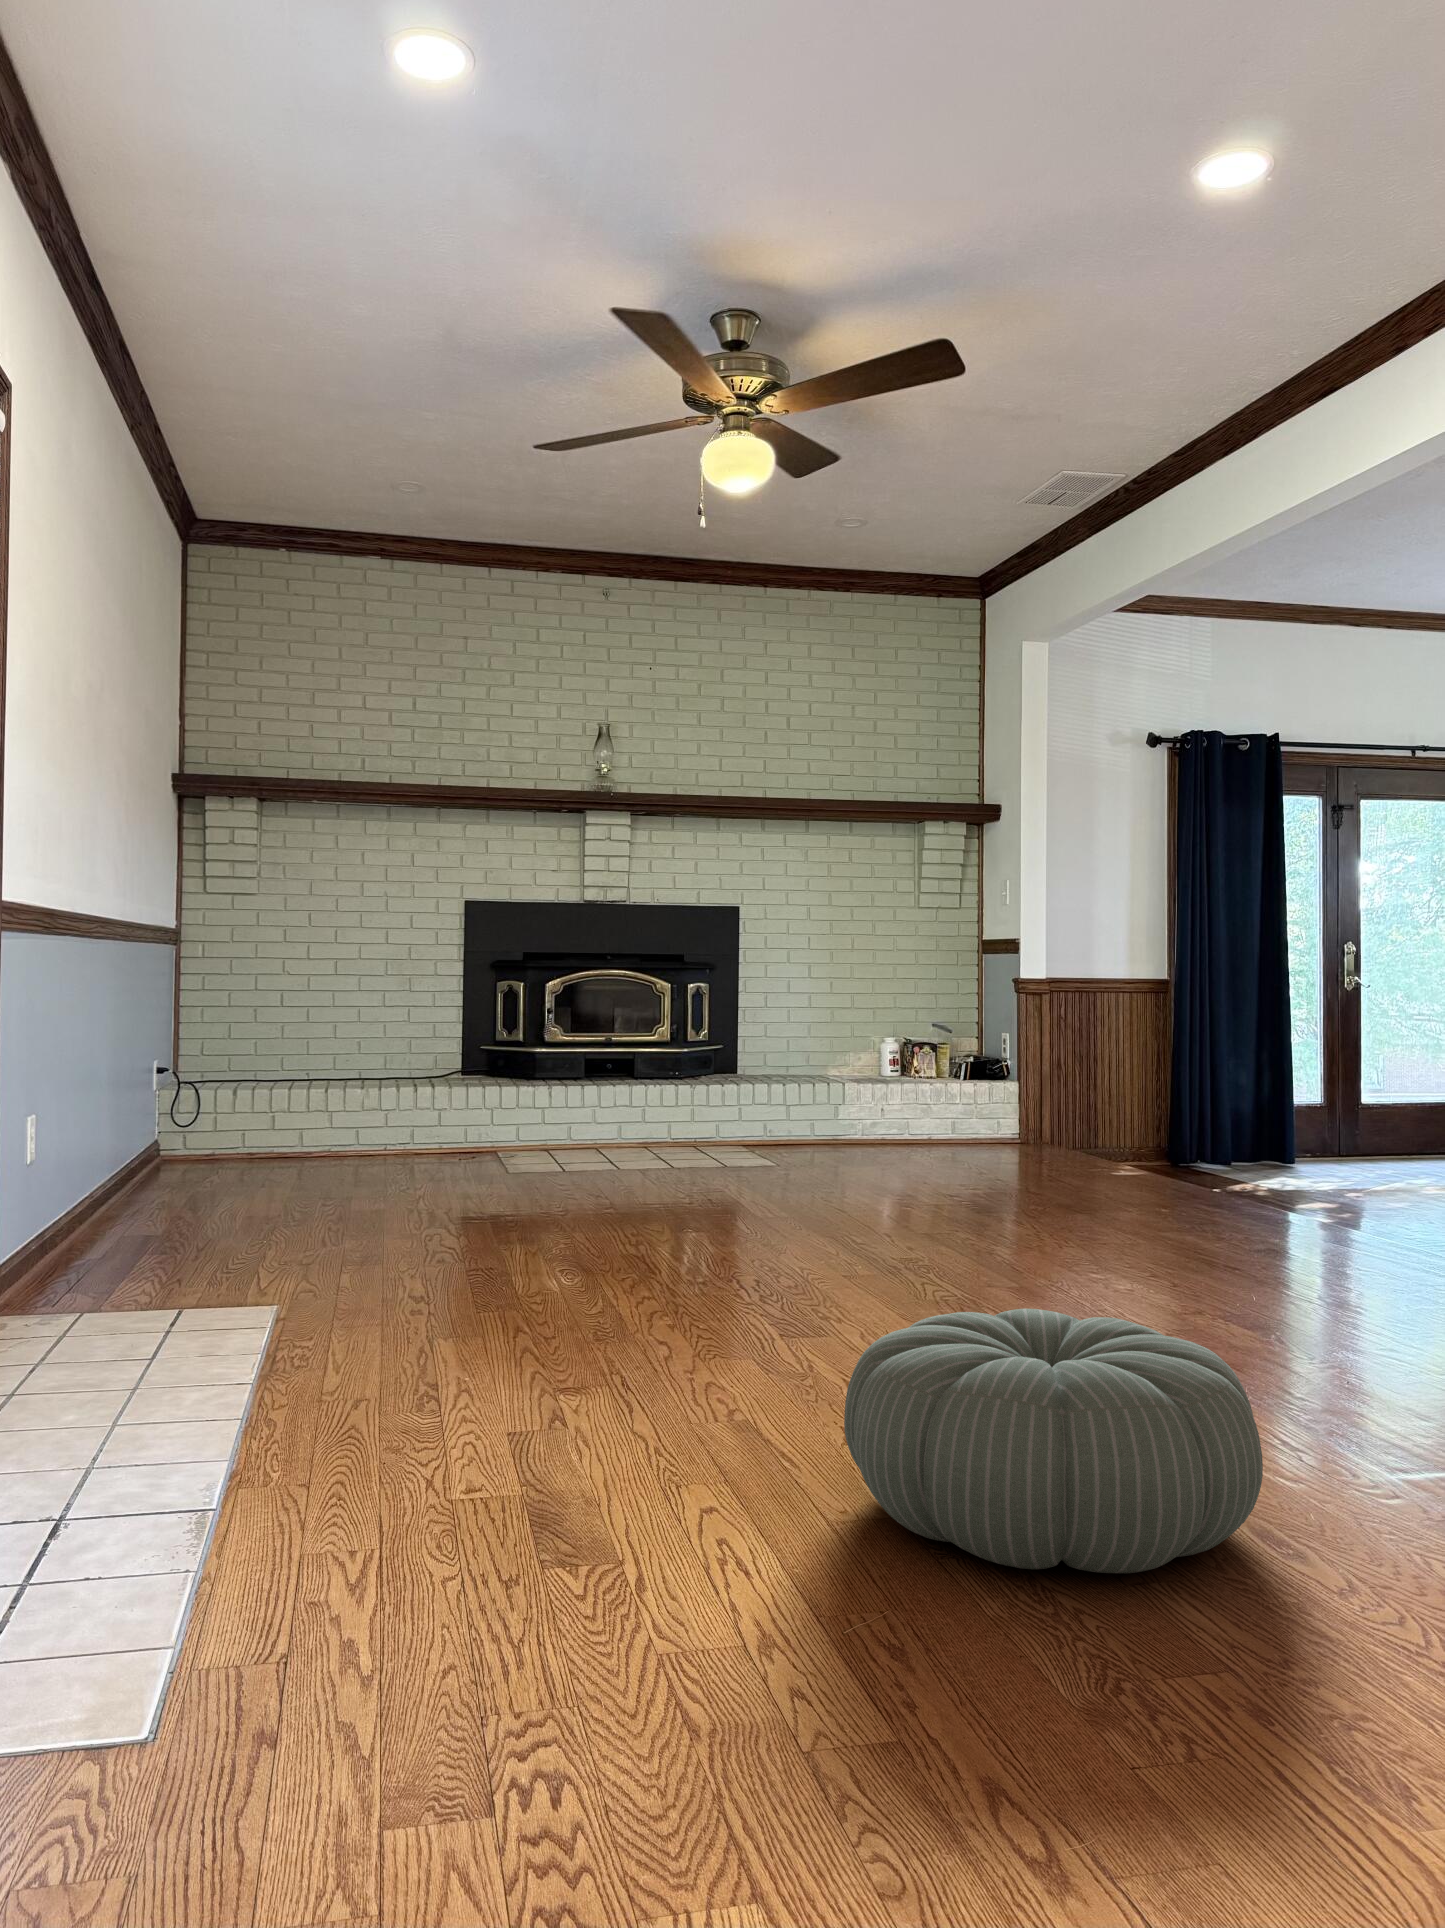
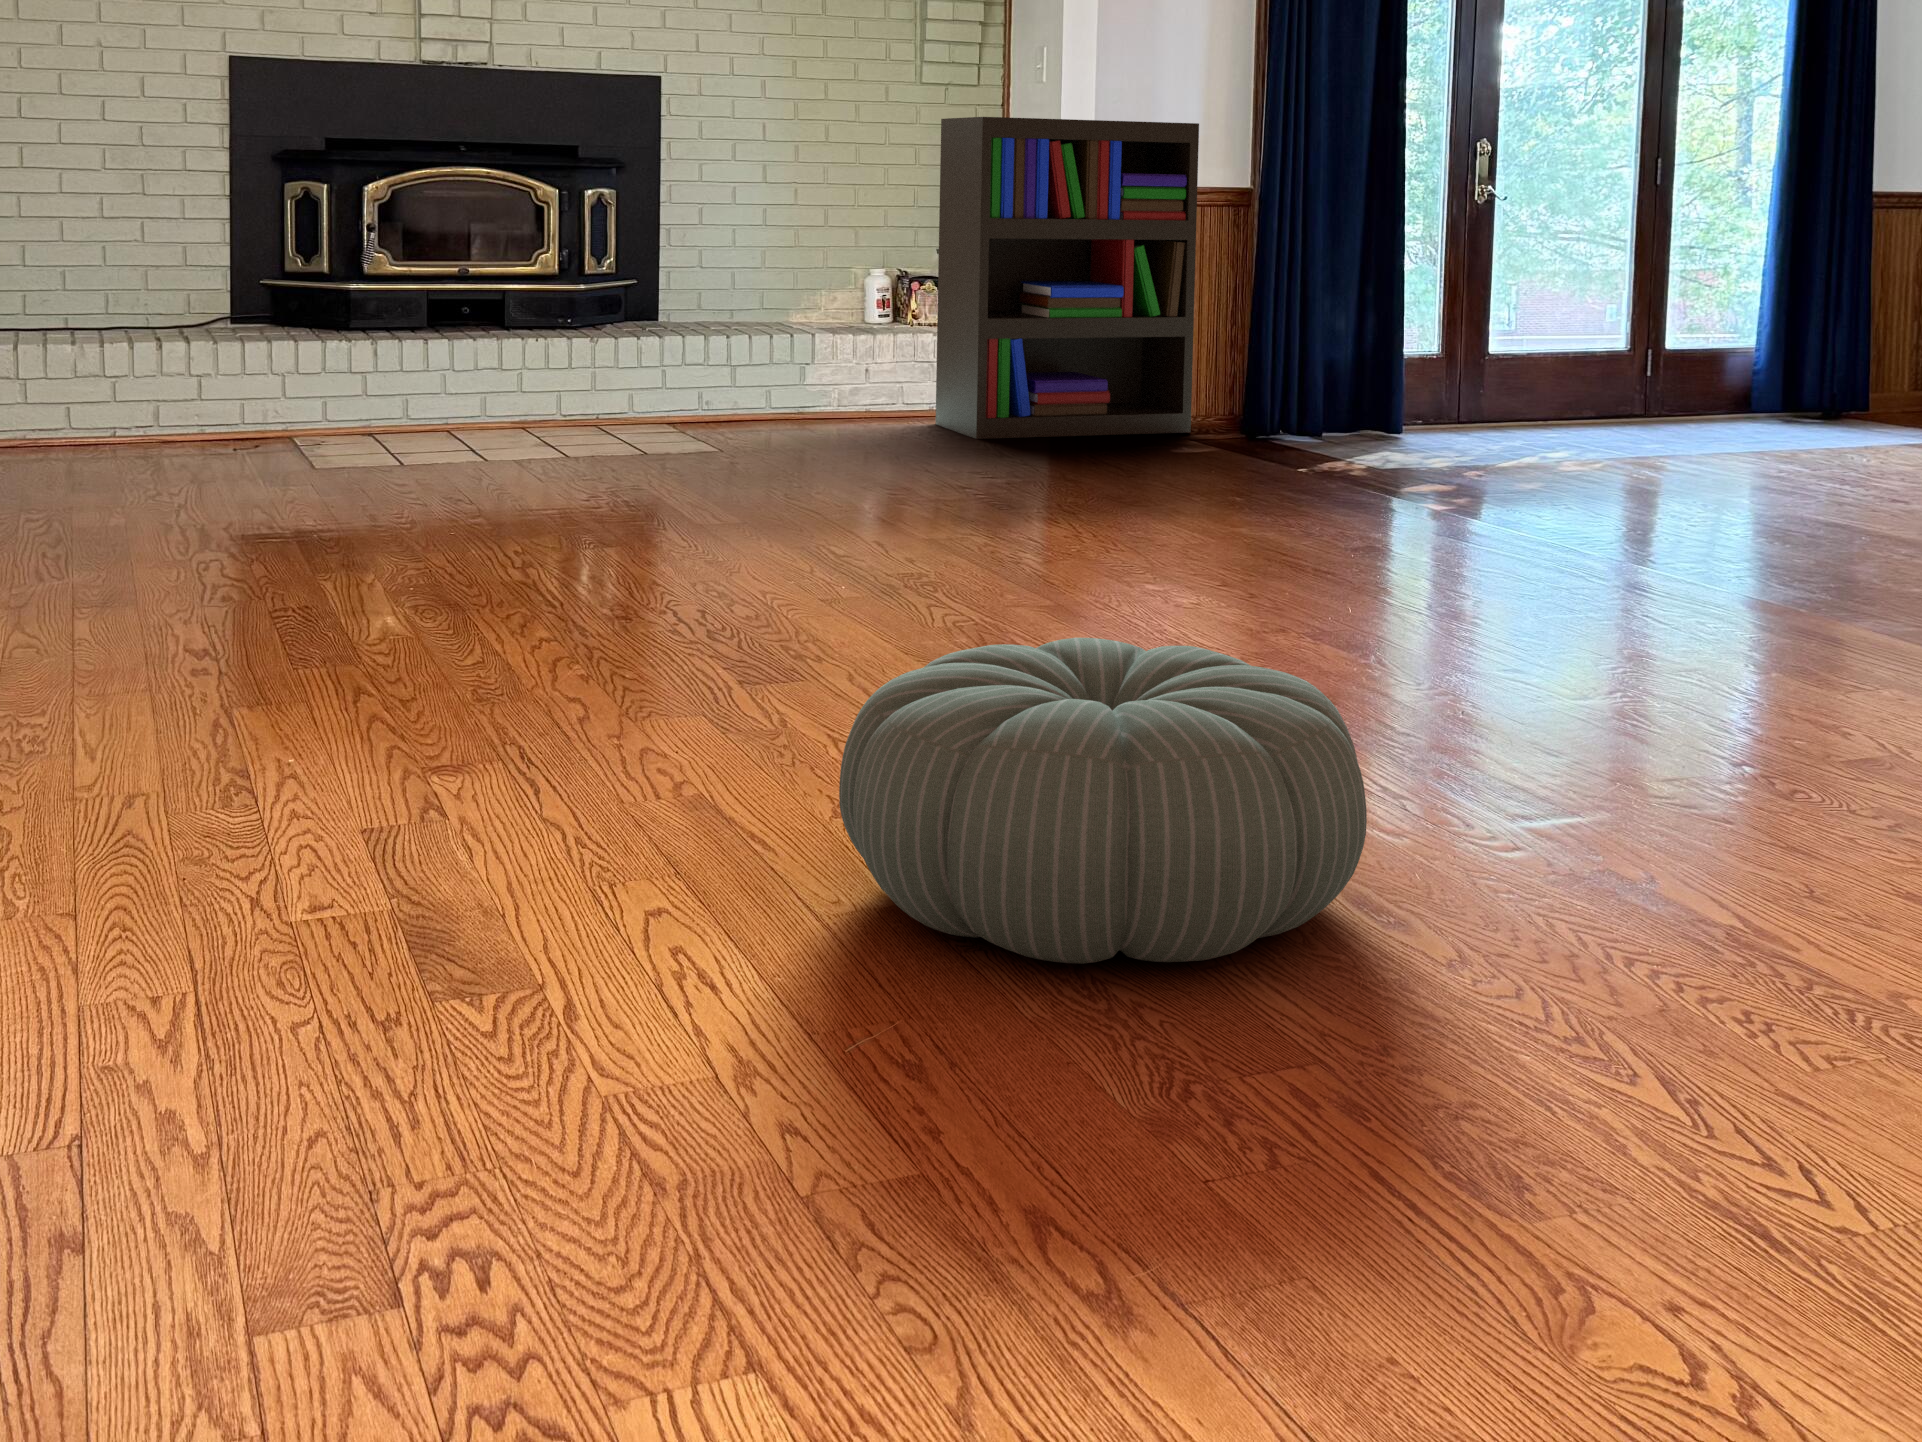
bookshelf: none [932,932,1120,1160] -> present [936,117,1199,439]

